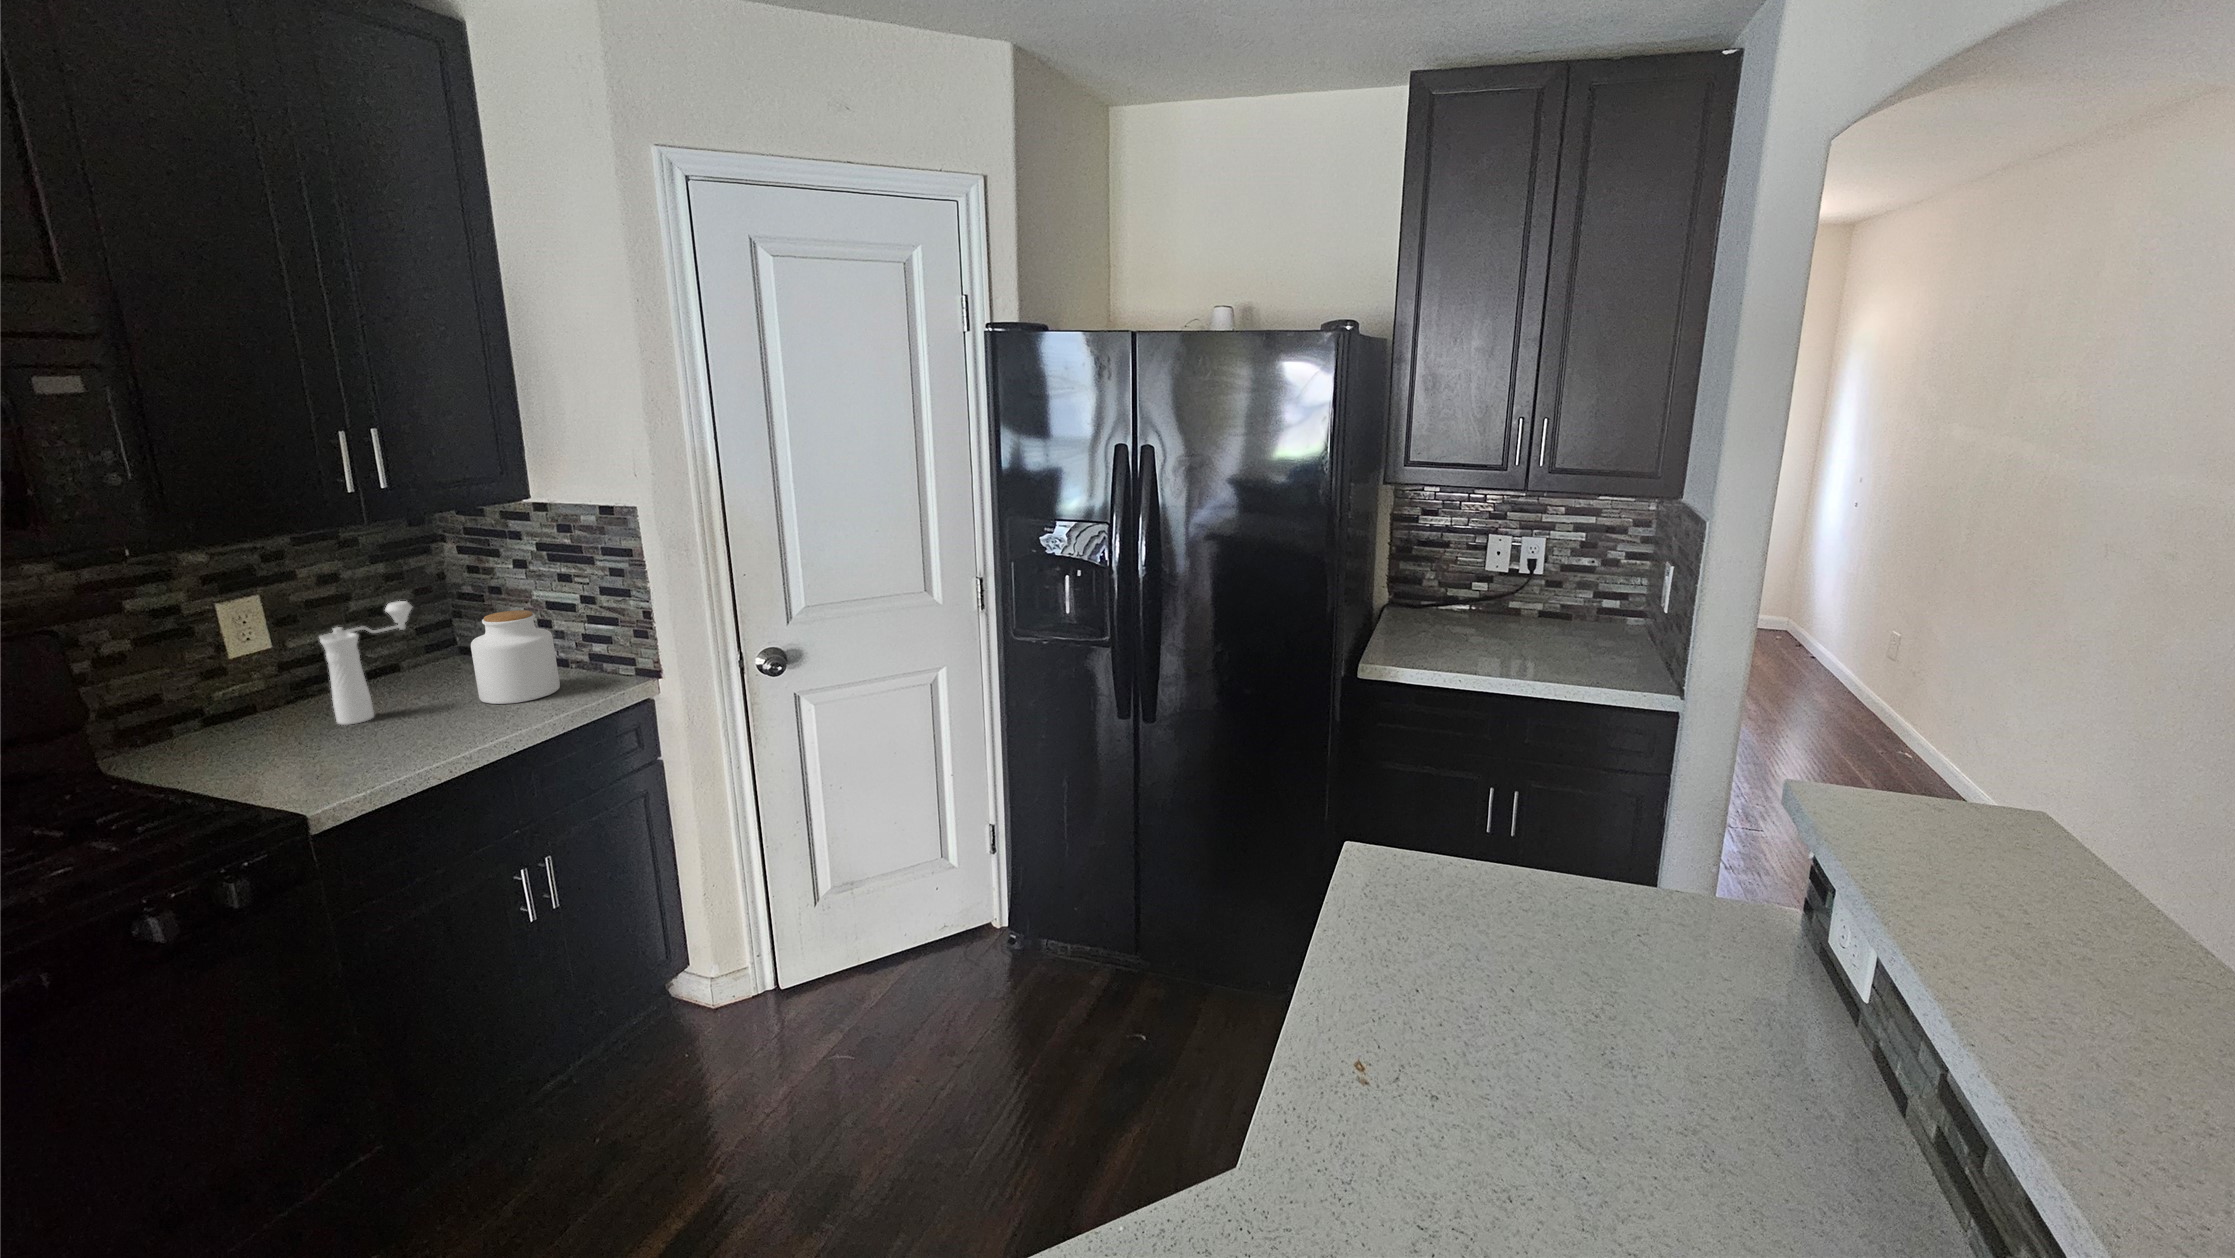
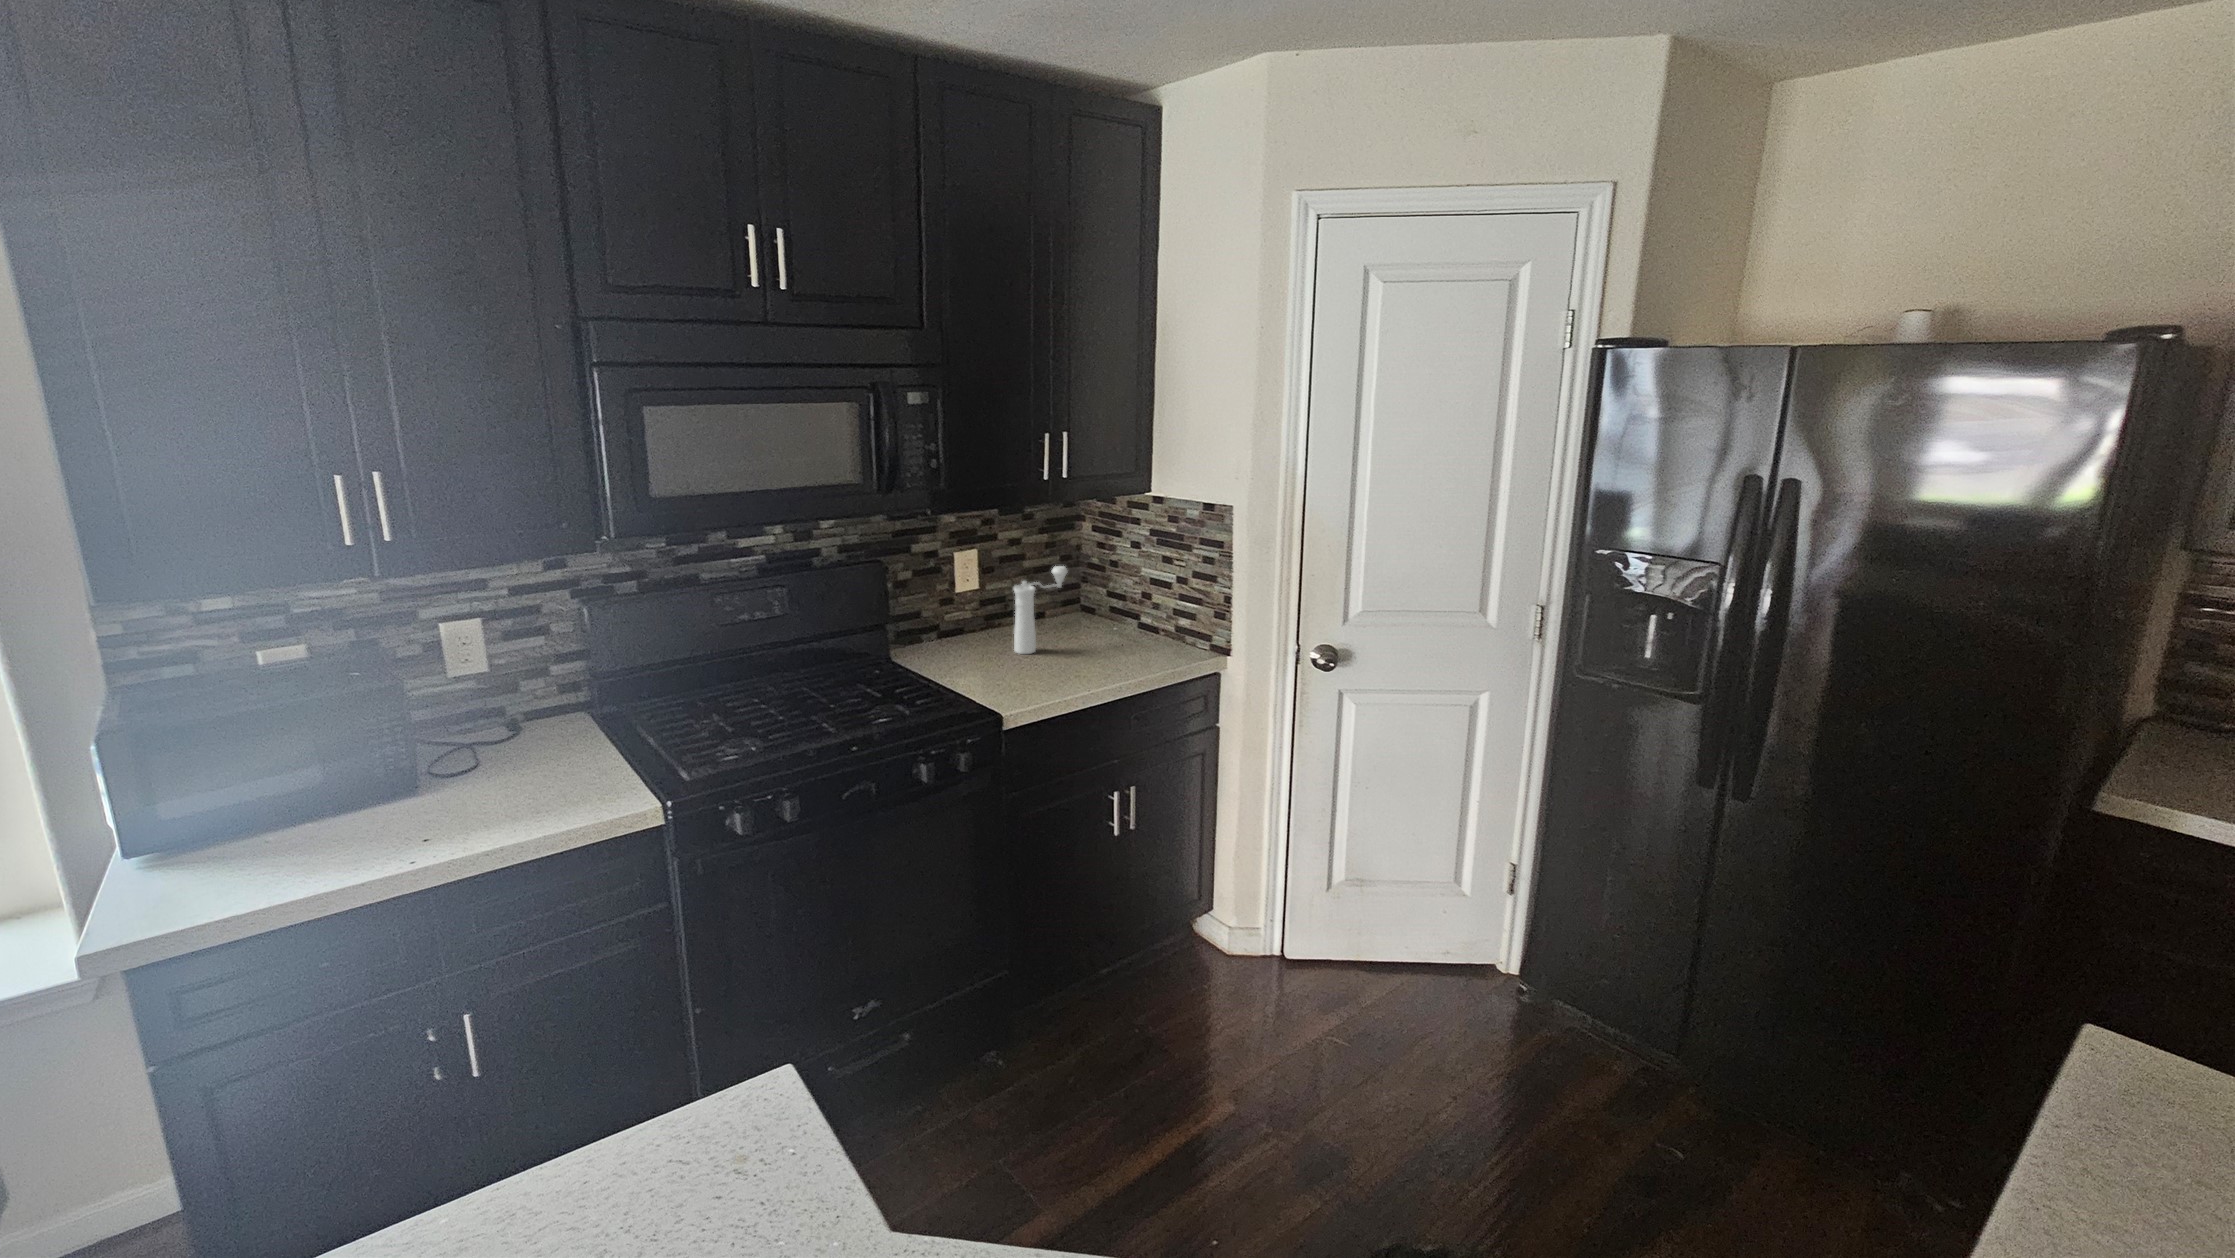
jar: present [471,610,560,704] -> none [1100,583,1156,658]

